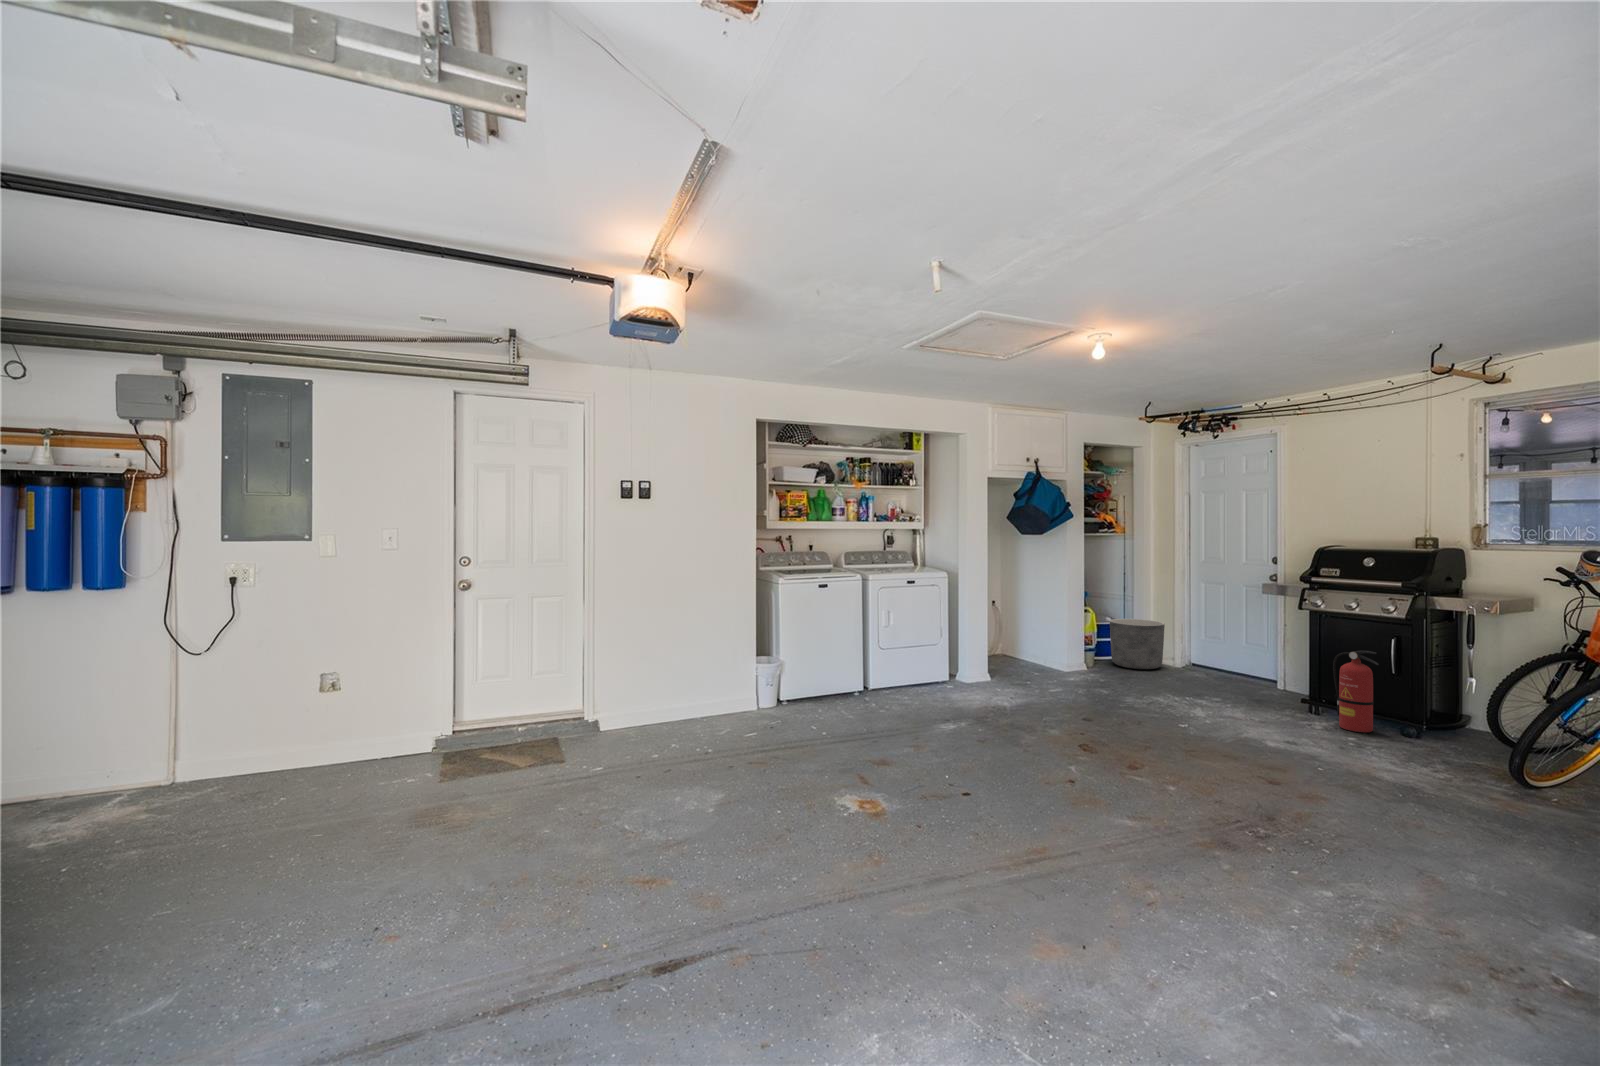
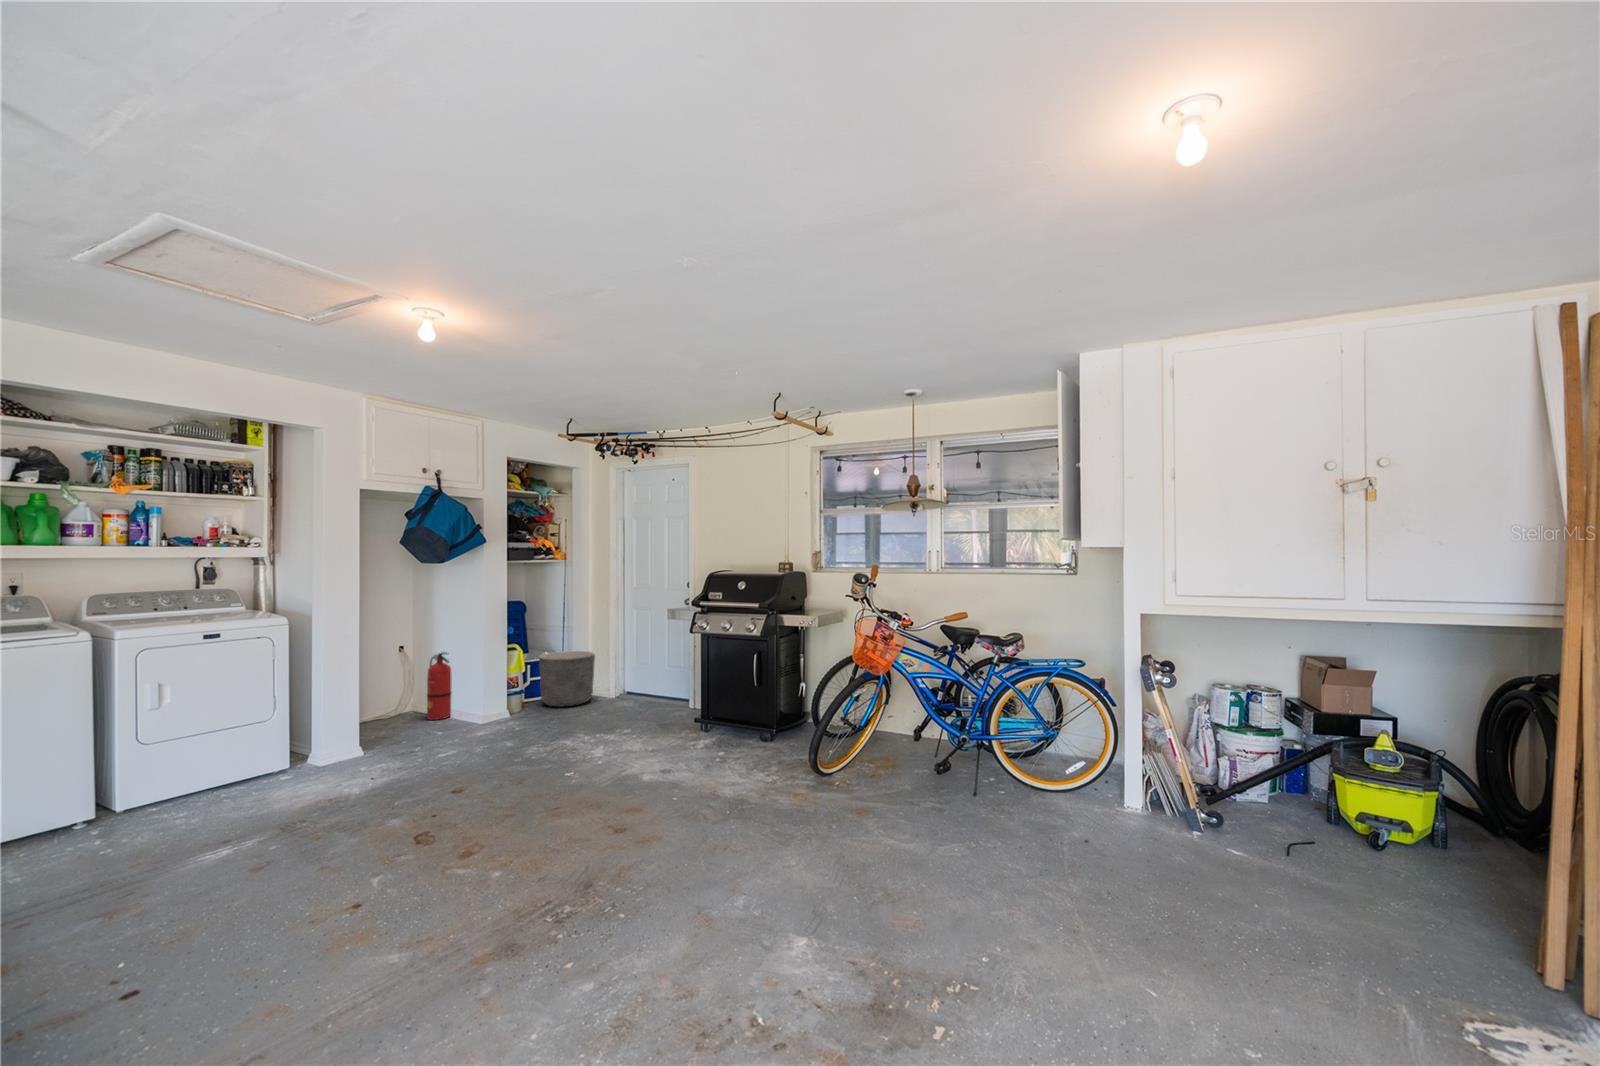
fire extinguisher: present [1333,651,1379,732] -> present [427,652,452,720]

